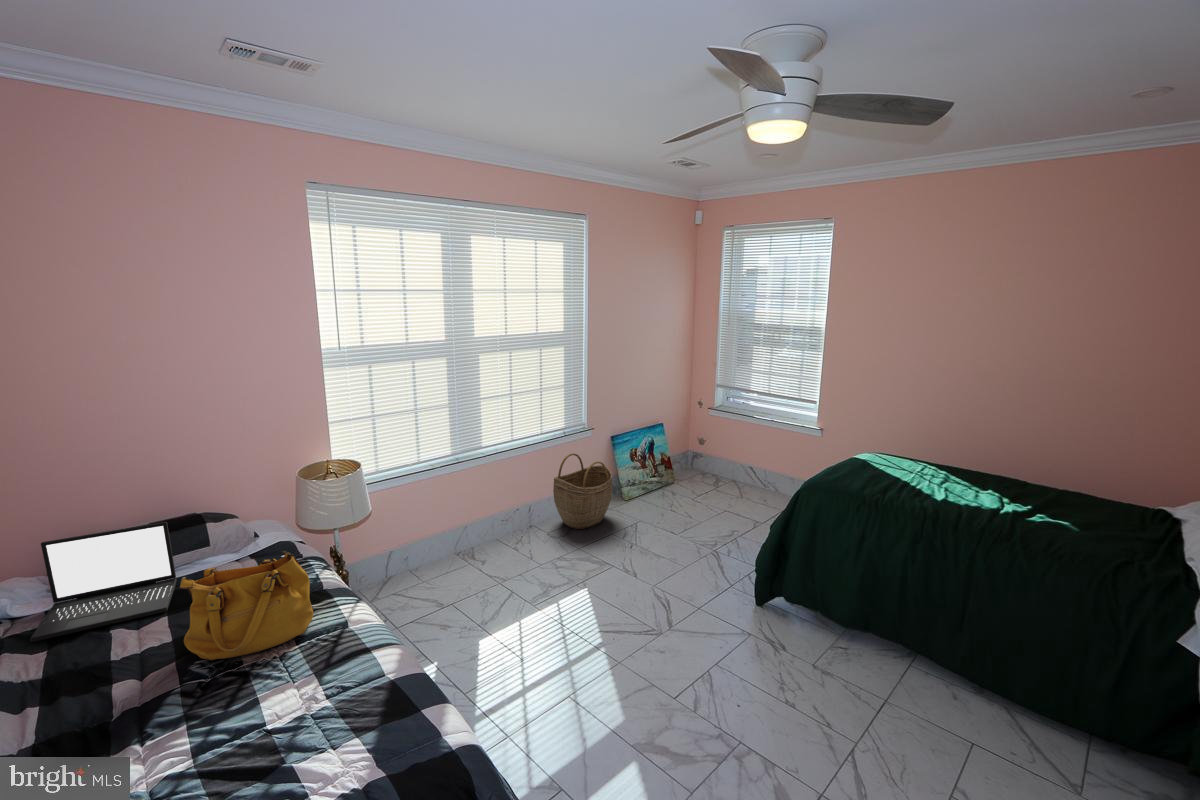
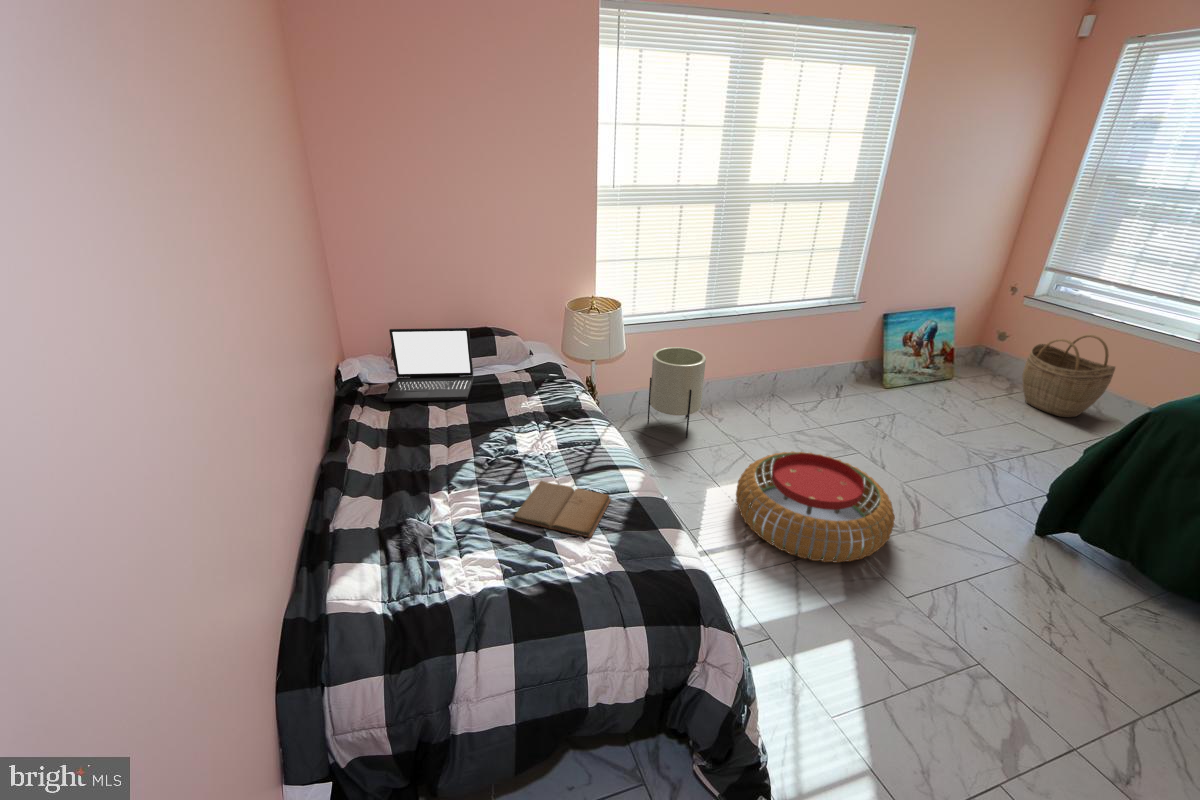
woven basket: present [553,453,612,529] -> present [1022,335,1115,417]
planter: none [405,496,463,590] -> present [647,347,706,438]
handbag: present [180,551,314,660] -> none [477,366,573,446]
pouf: none [508,577,651,688] -> present [736,452,895,562]
book: none [236,685,366,756] -> present [512,481,611,537]

